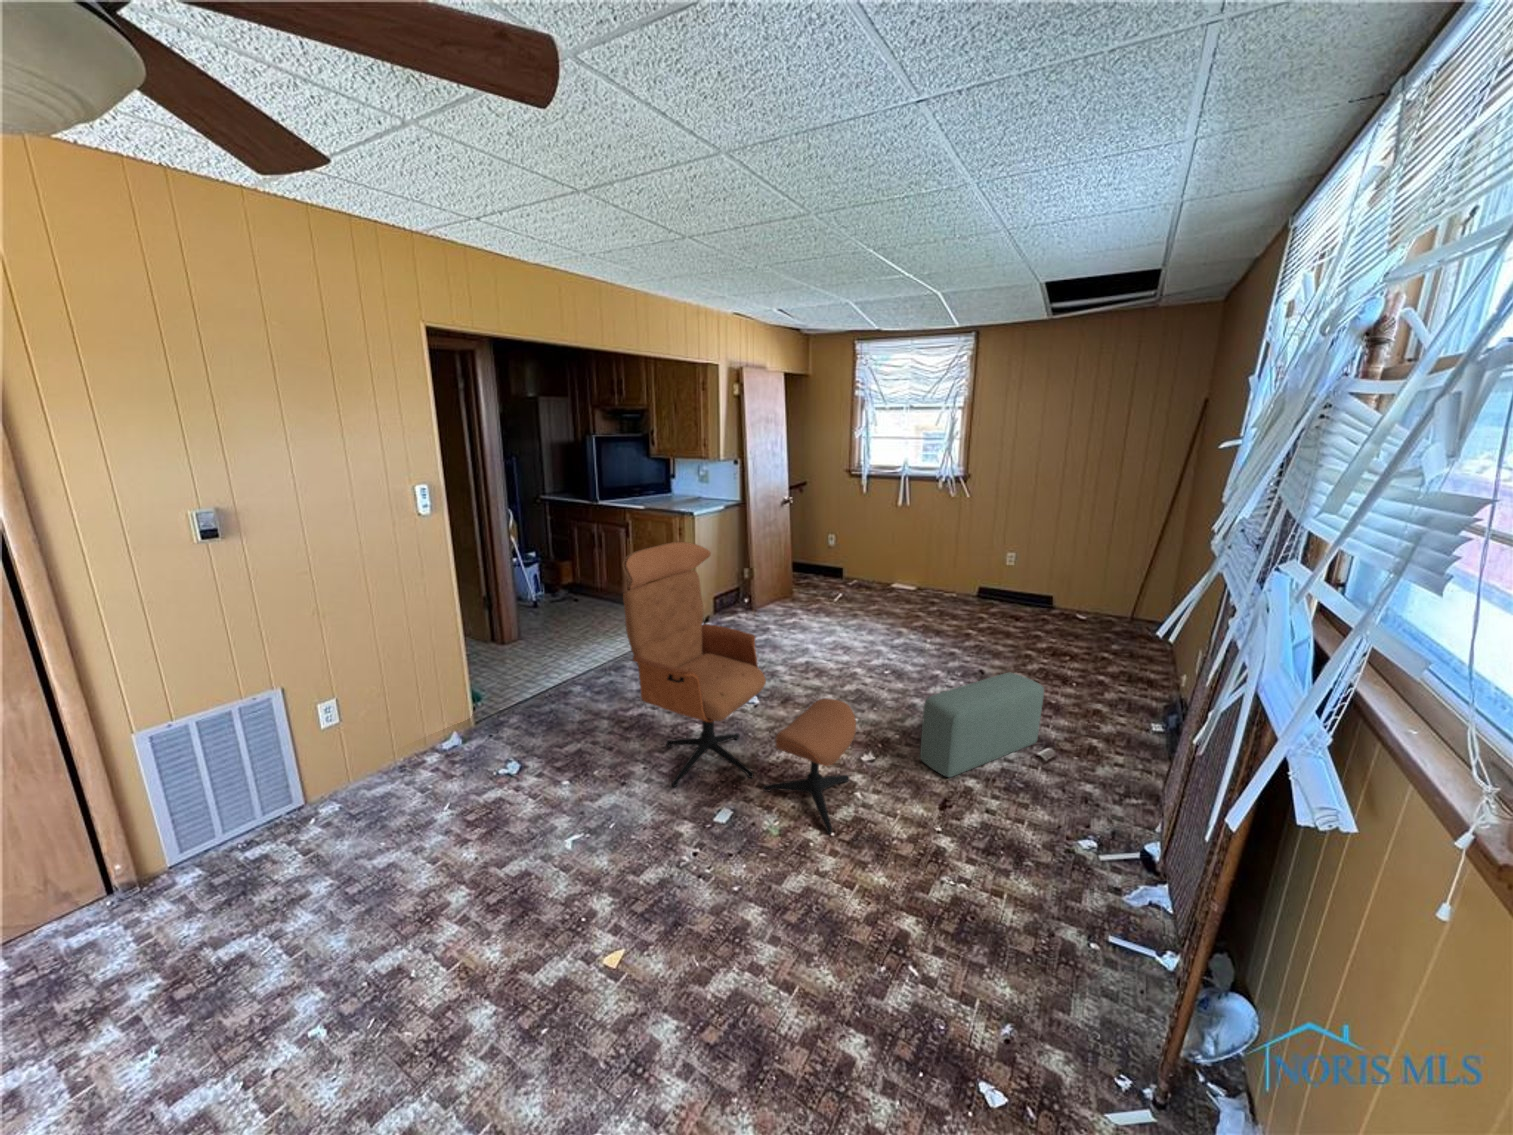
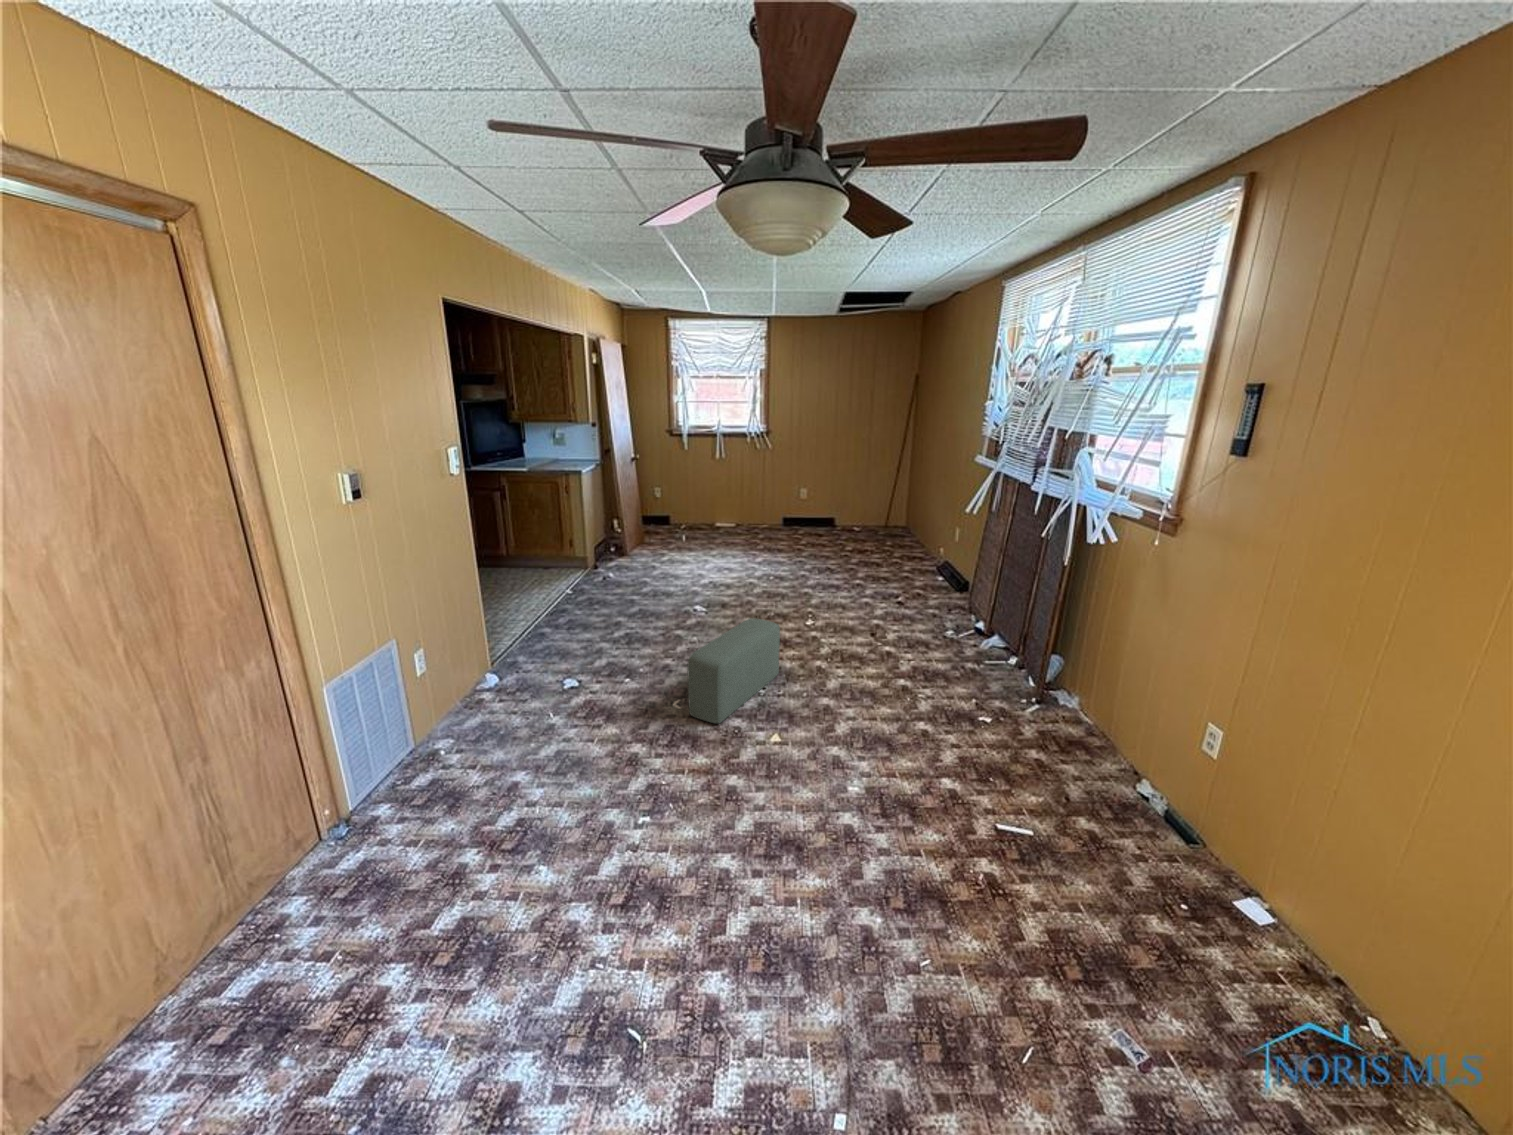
lounge chair: present [623,542,856,834] -> none [323,536,634,819]

